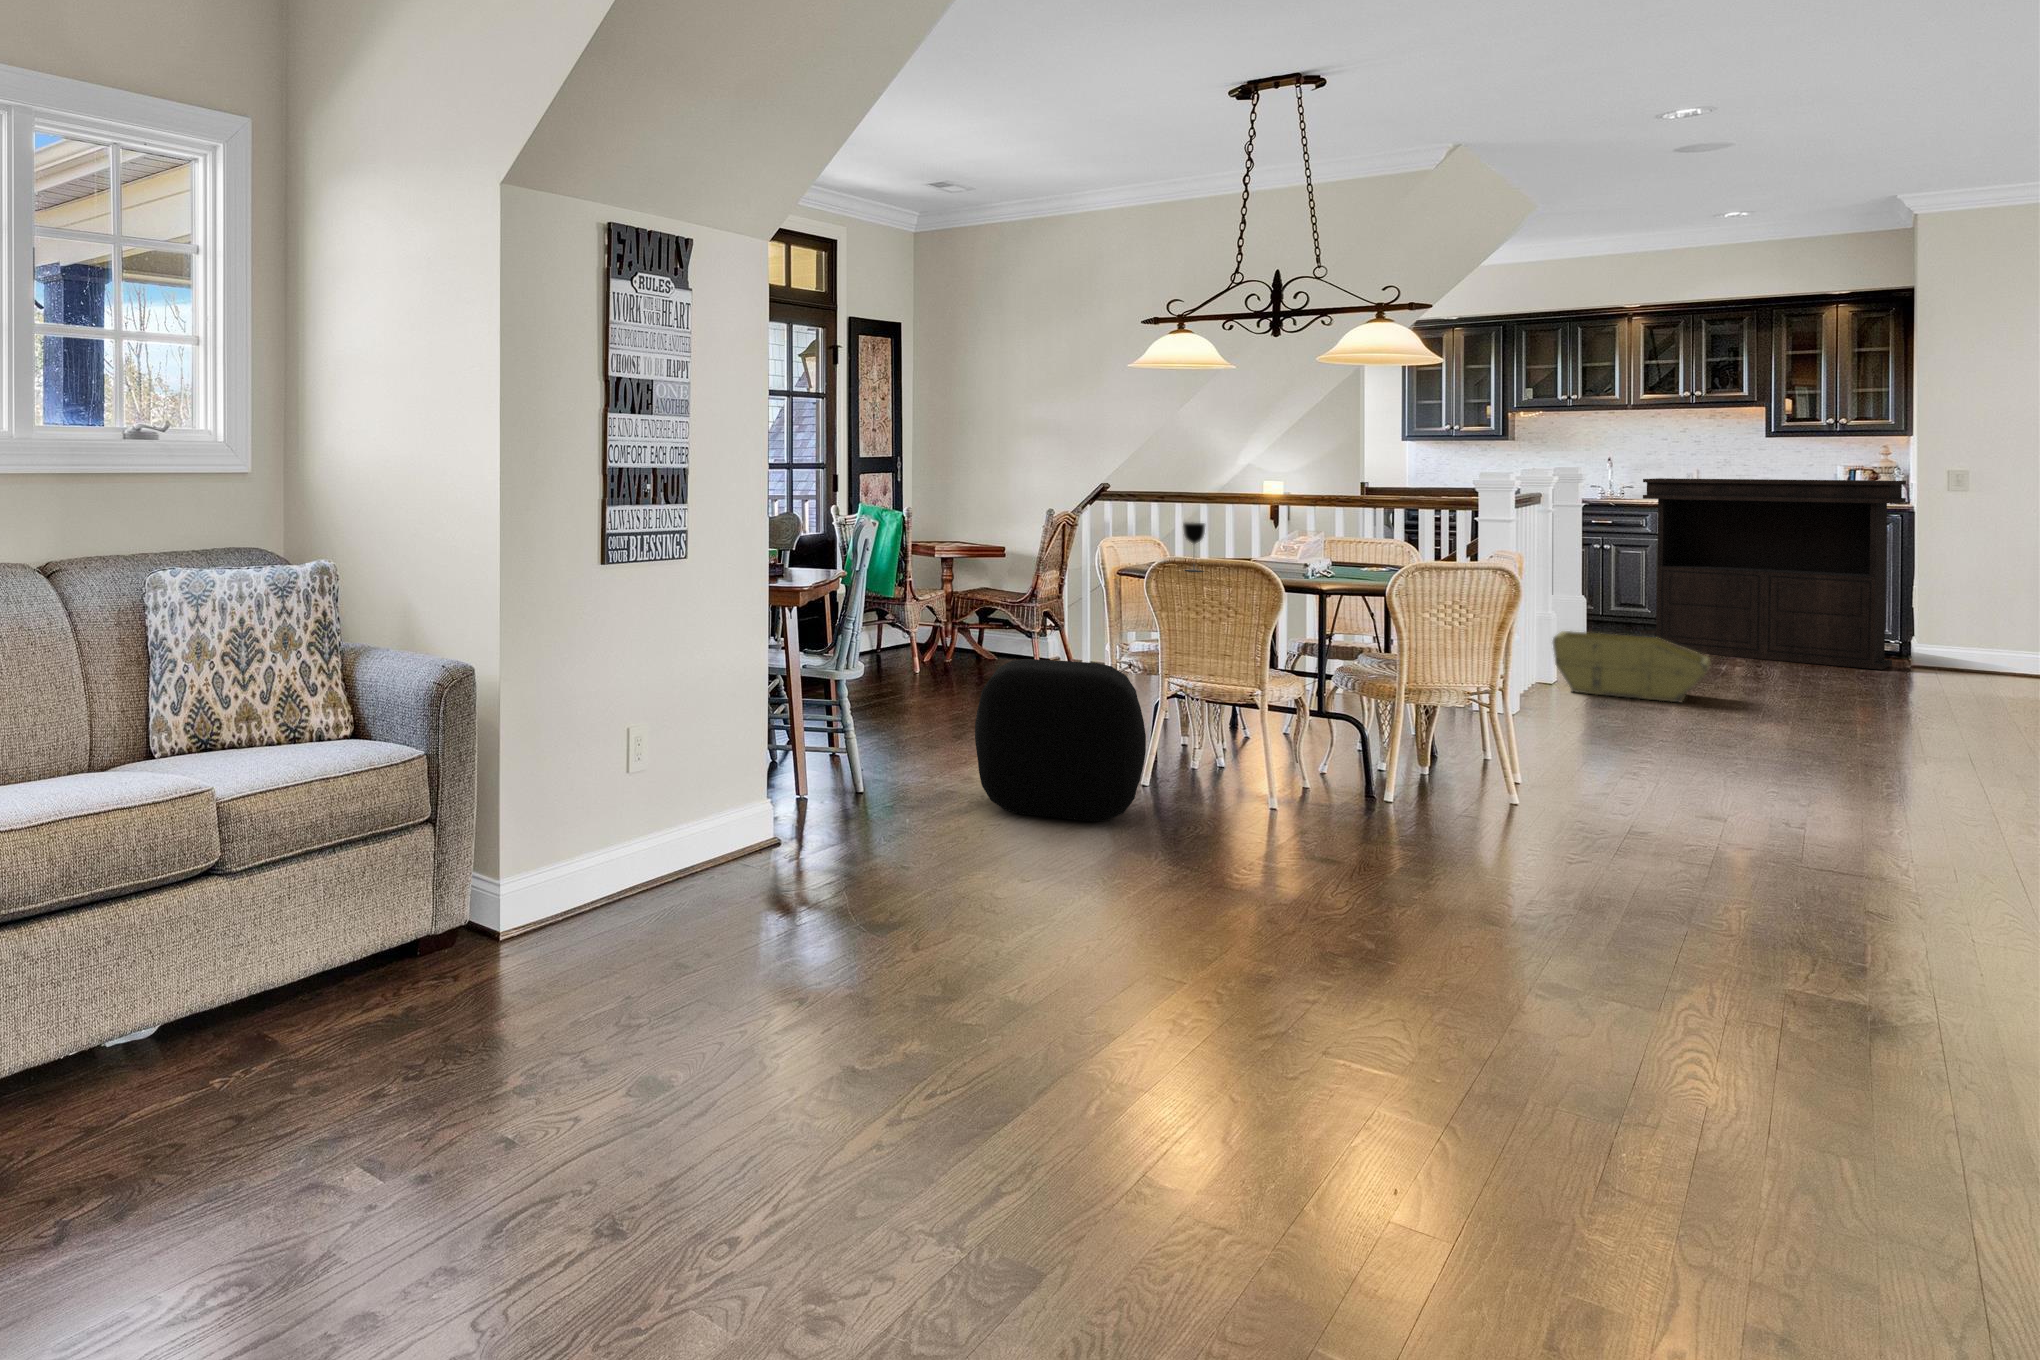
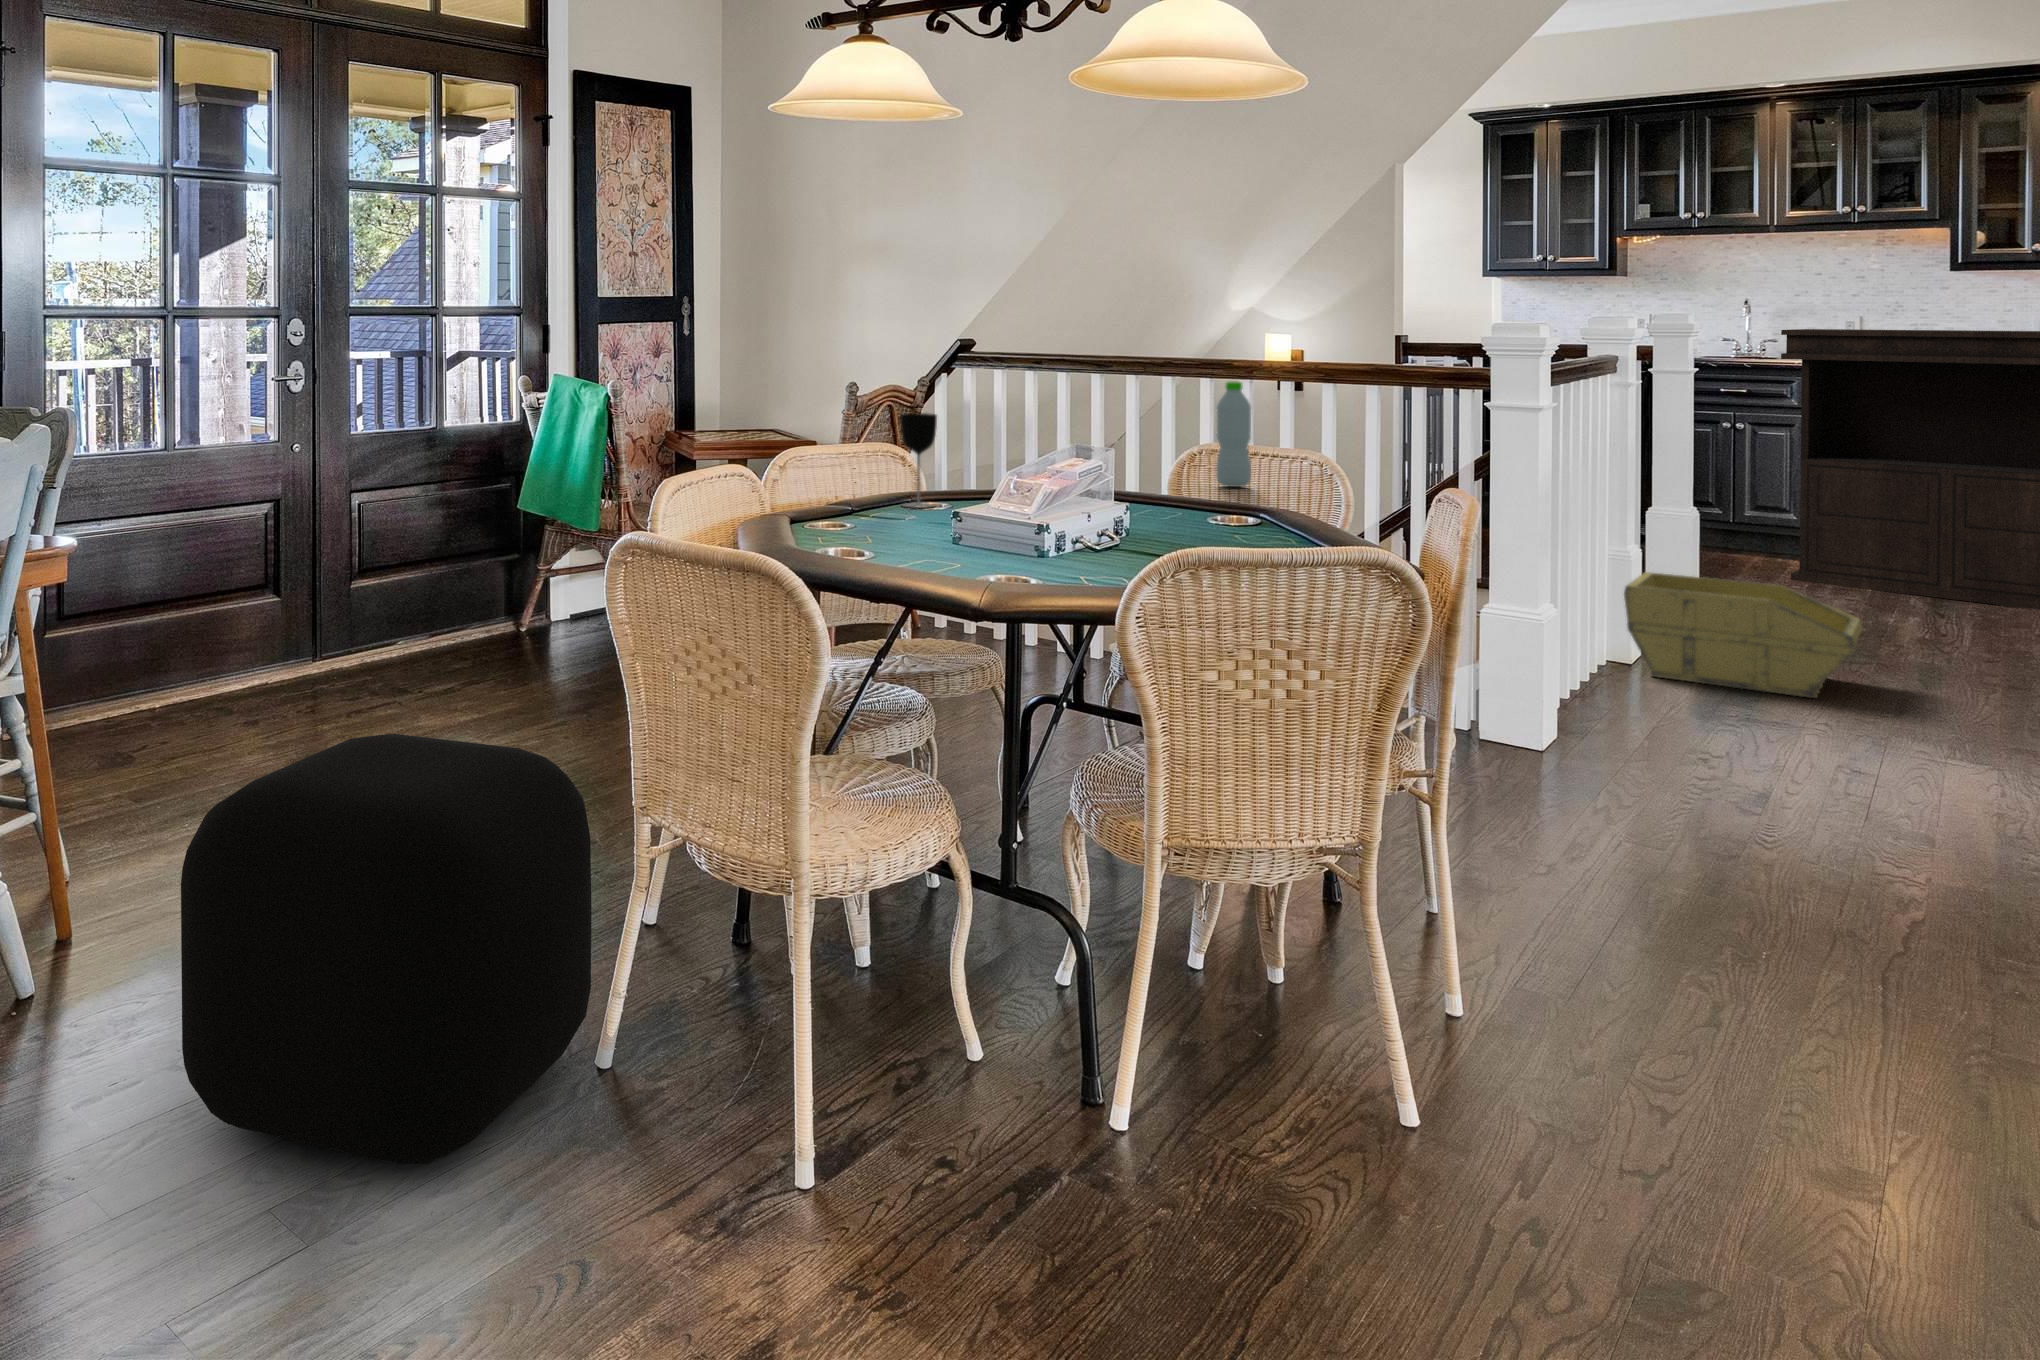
water bottle: none [1341,507,1363,564] -> present [1216,381,1251,487]

